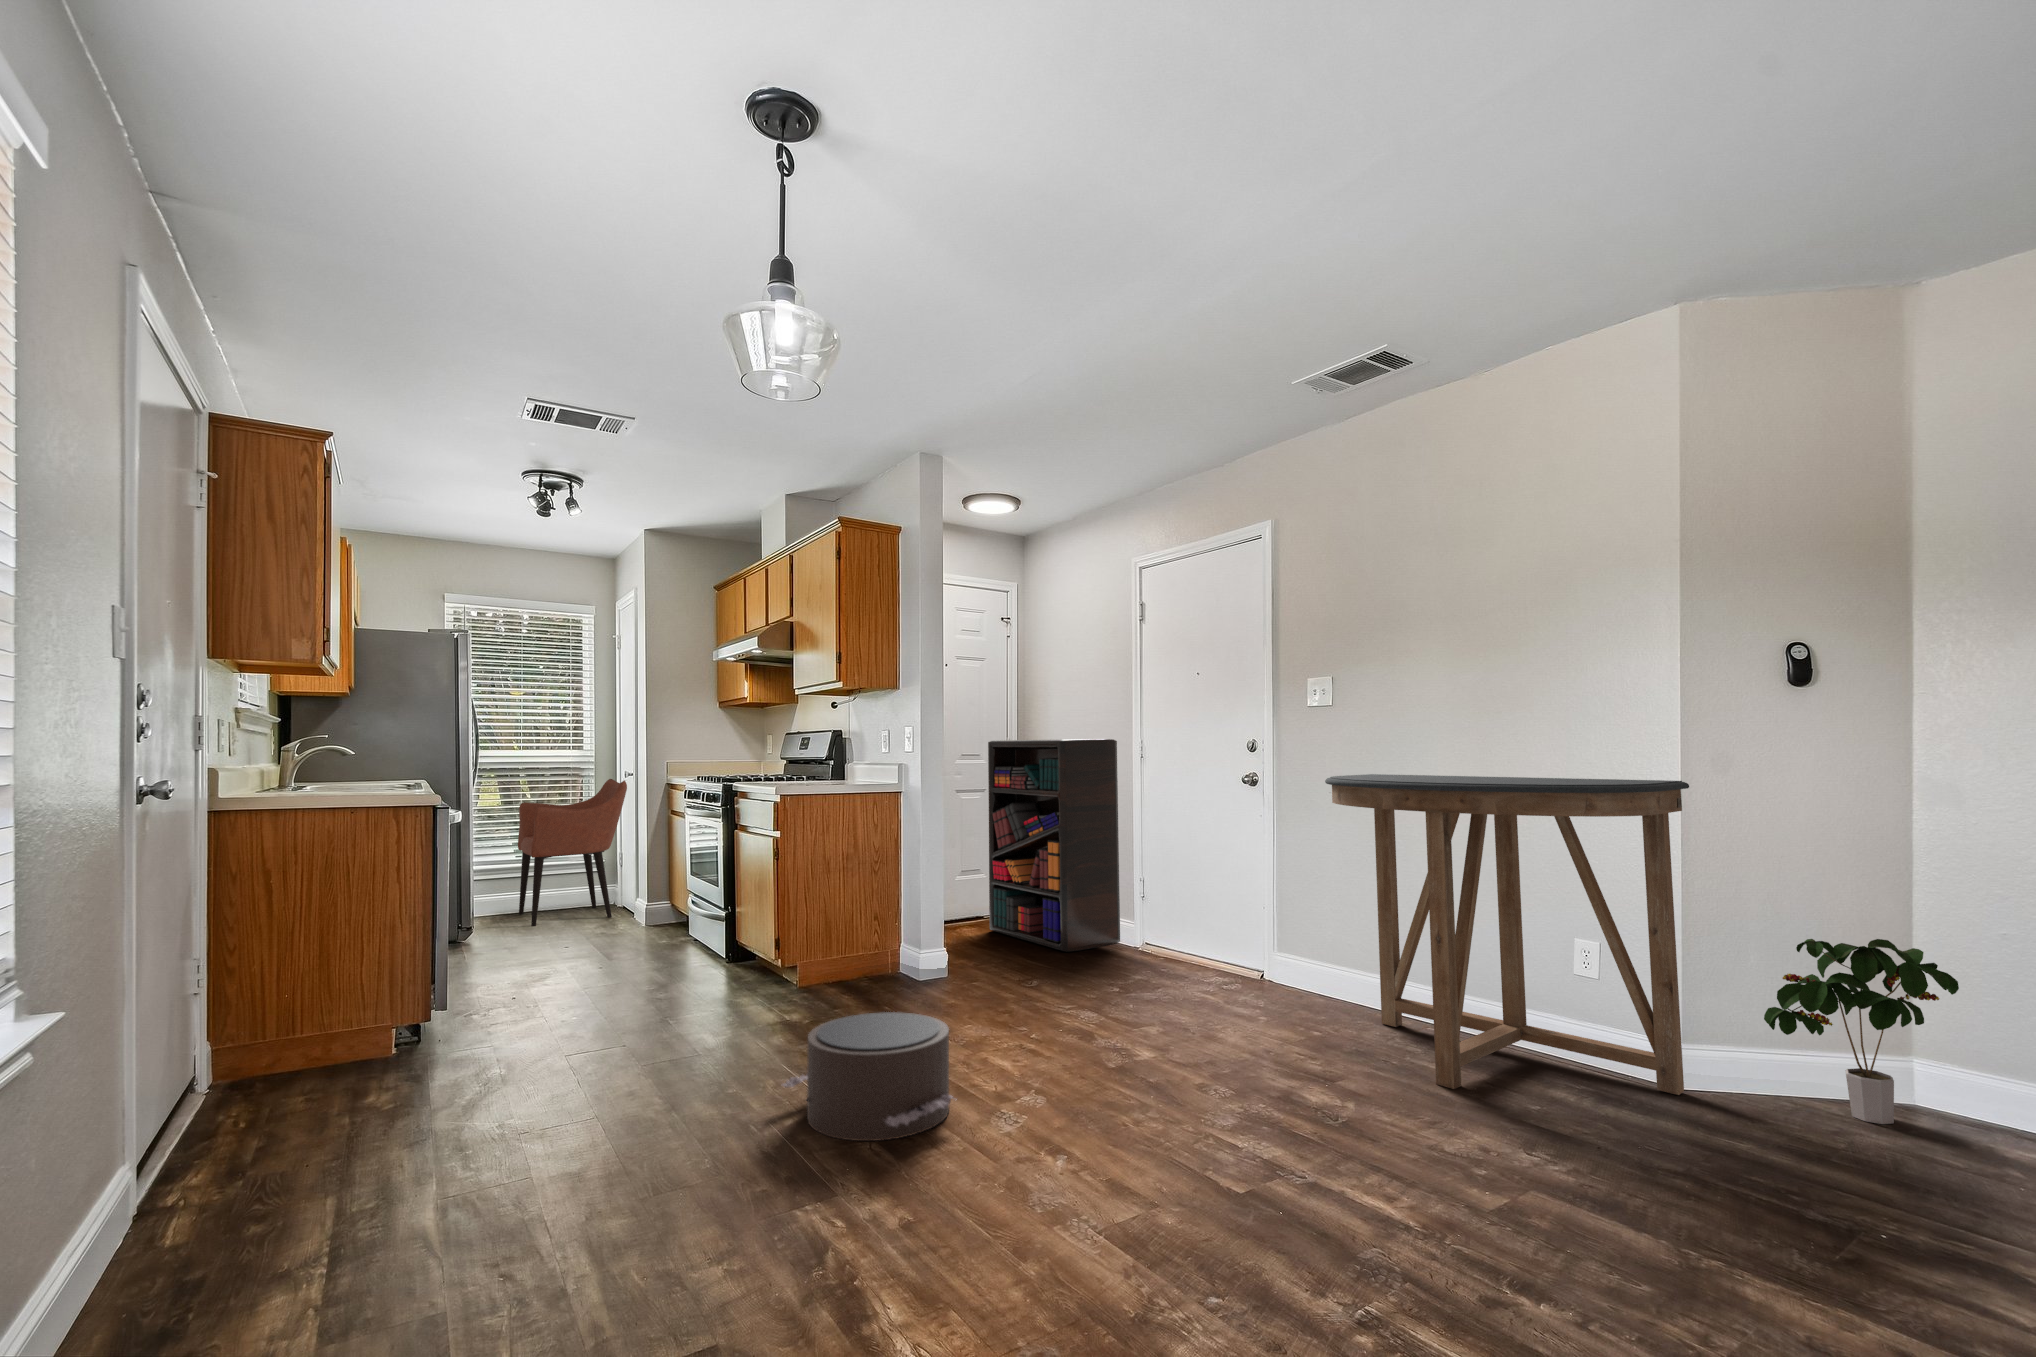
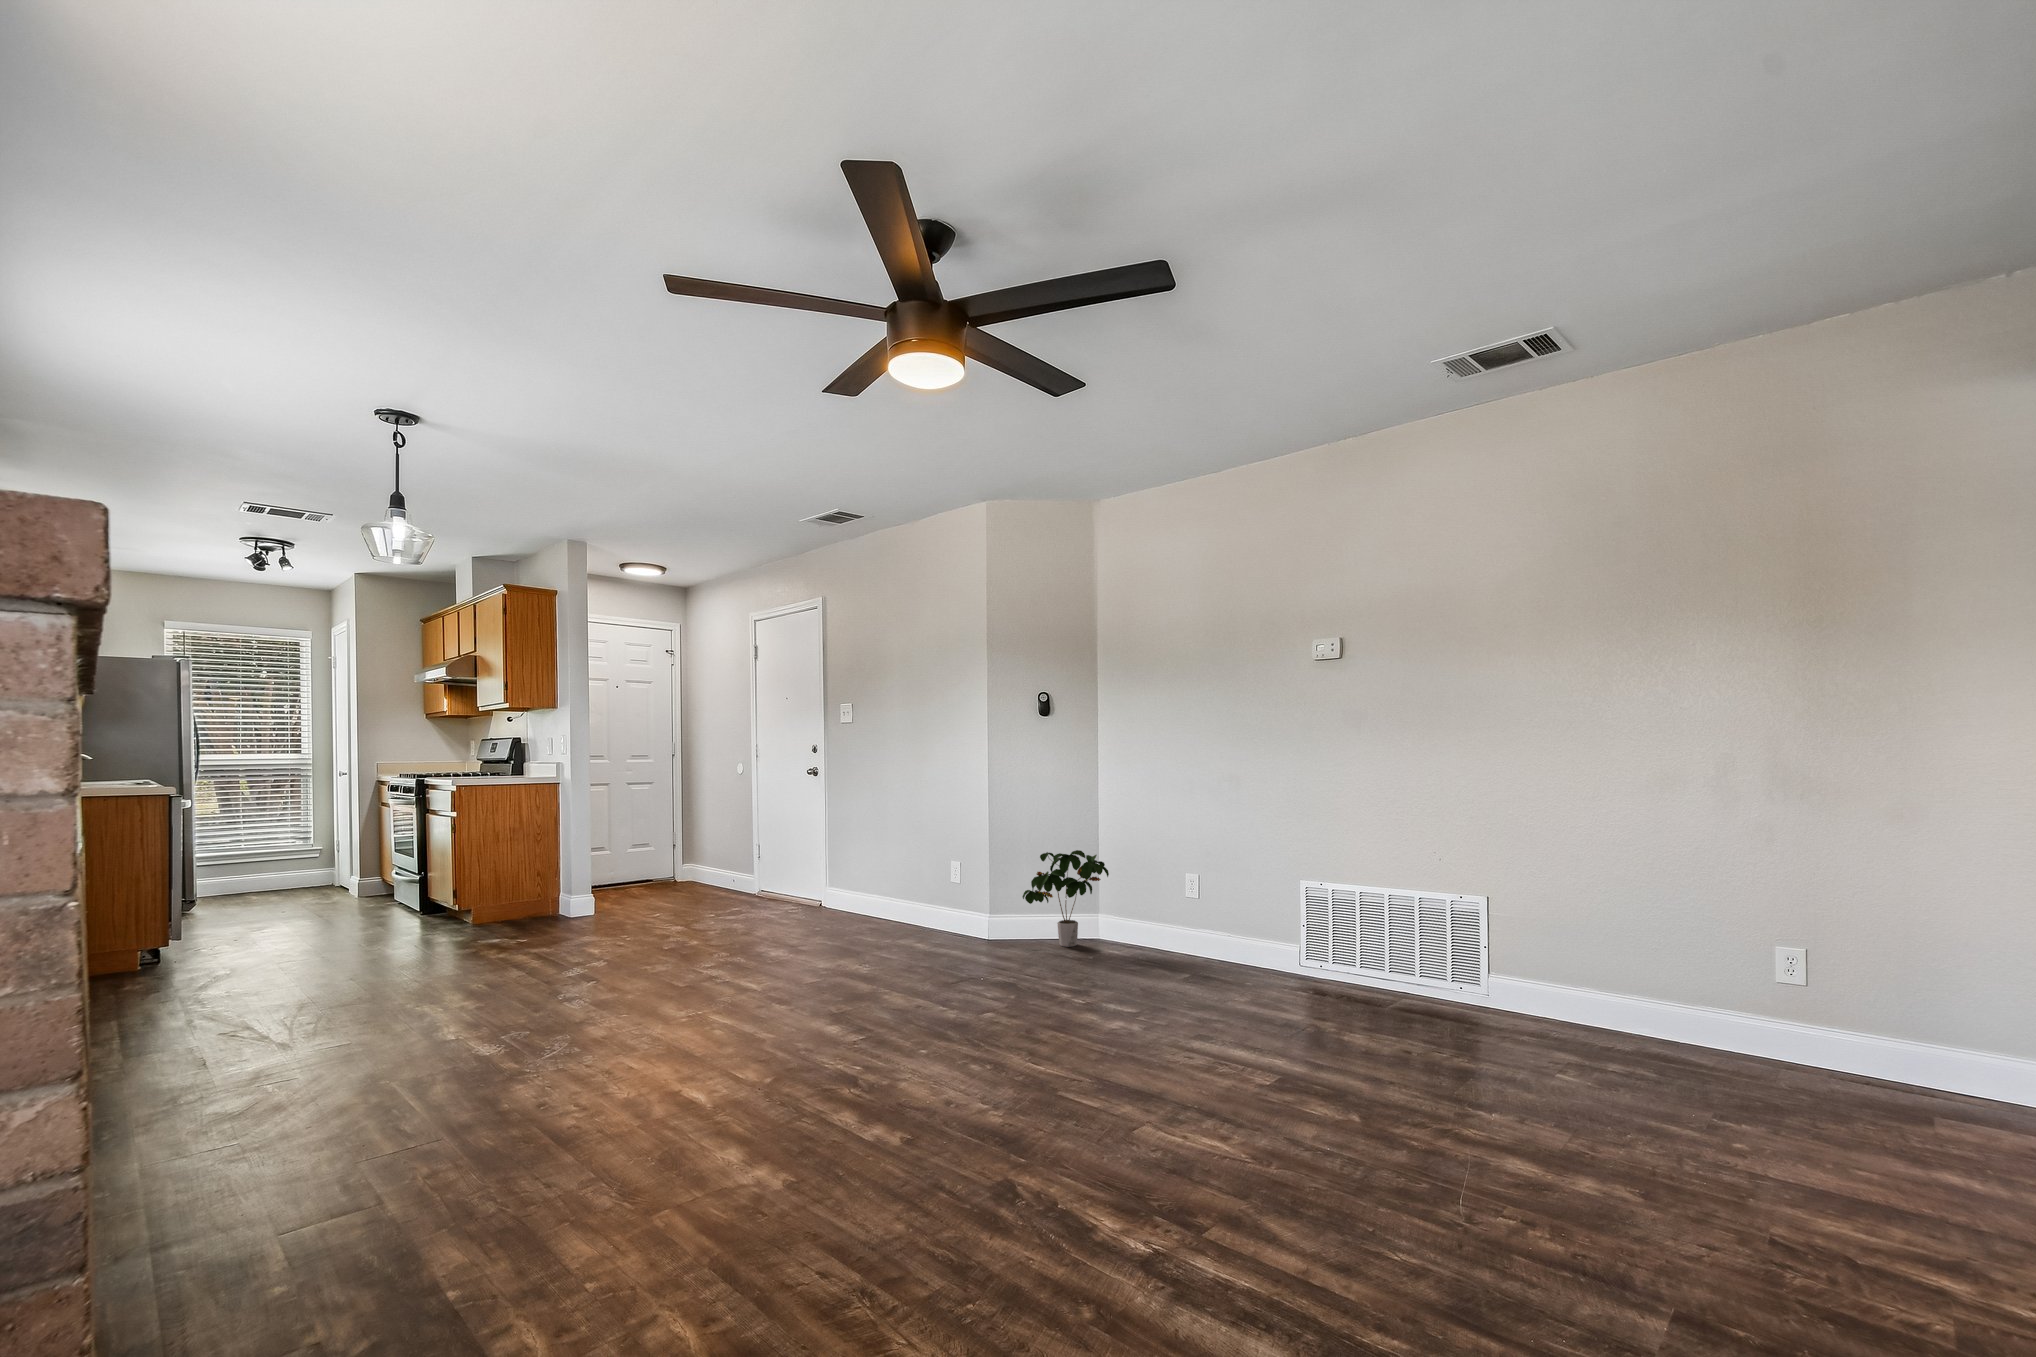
bookshelf: present [988,739,1120,952] -> none [646,742,739,895]
console table: present [1325,774,1689,1095] -> none [817,765,995,948]
armchair: present [518,779,627,926] -> none [240,778,342,900]
pouf: present [782,1012,957,1141] -> none [427,922,541,991]

